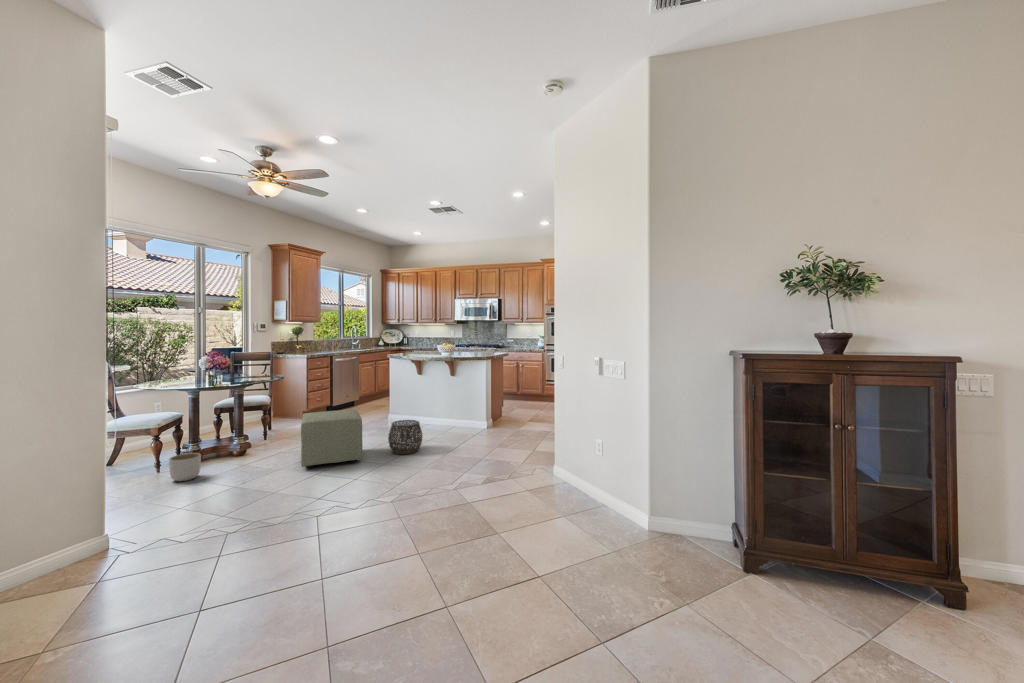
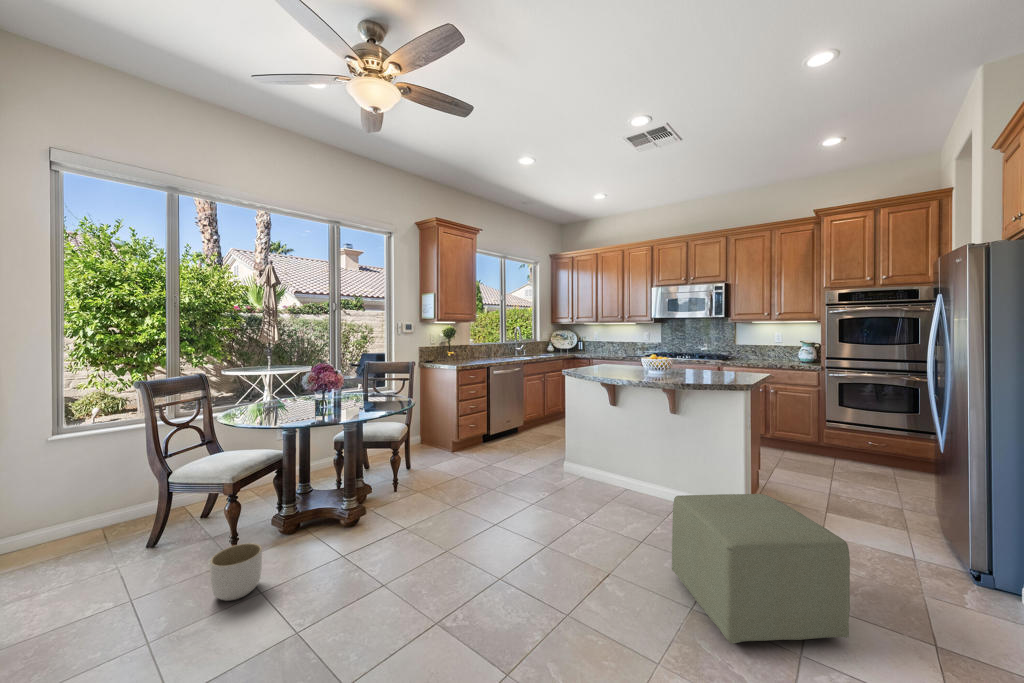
ottoman: present [301,410,363,468] -> present [672,494,850,644]
woven basket: present [388,420,422,454] -> none [572,509,641,594]

